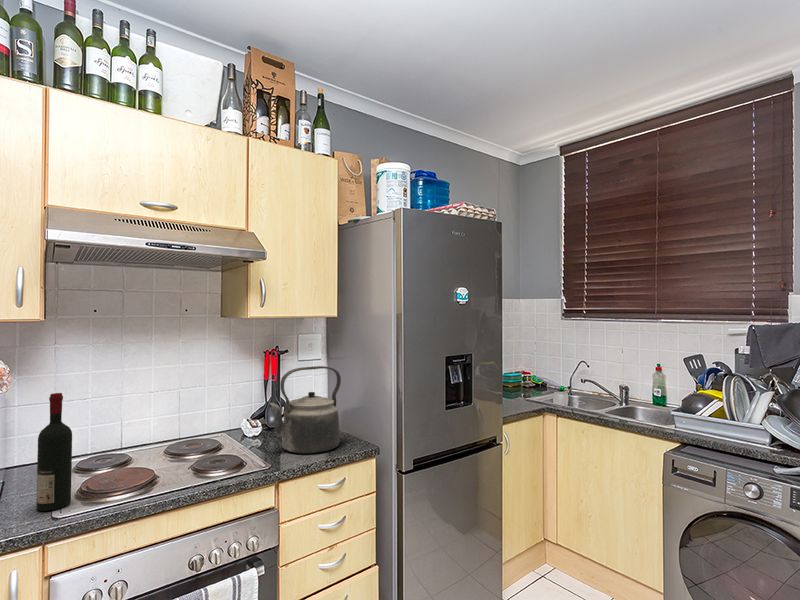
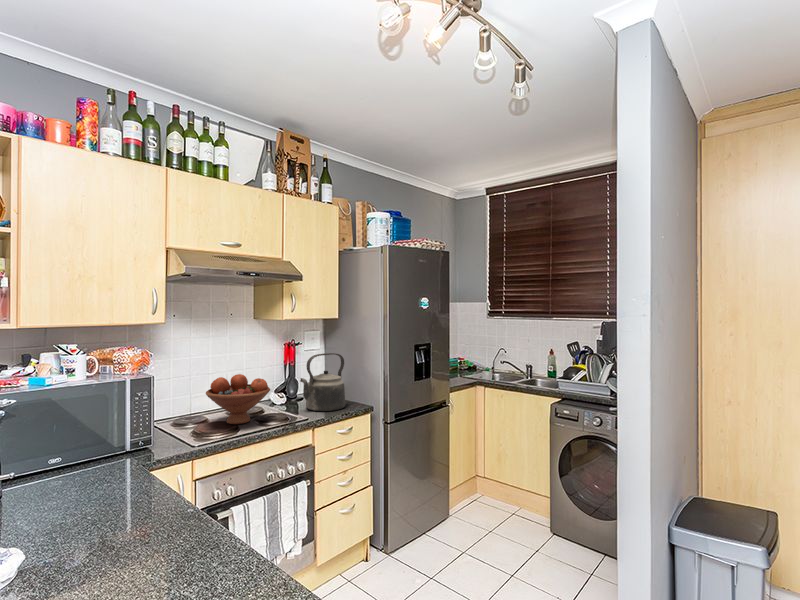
wine bottle: present [36,393,72,511] -> none [175,370,194,444]
fruit bowl: none [117,396,218,473] -> present [206,374,270,424]

